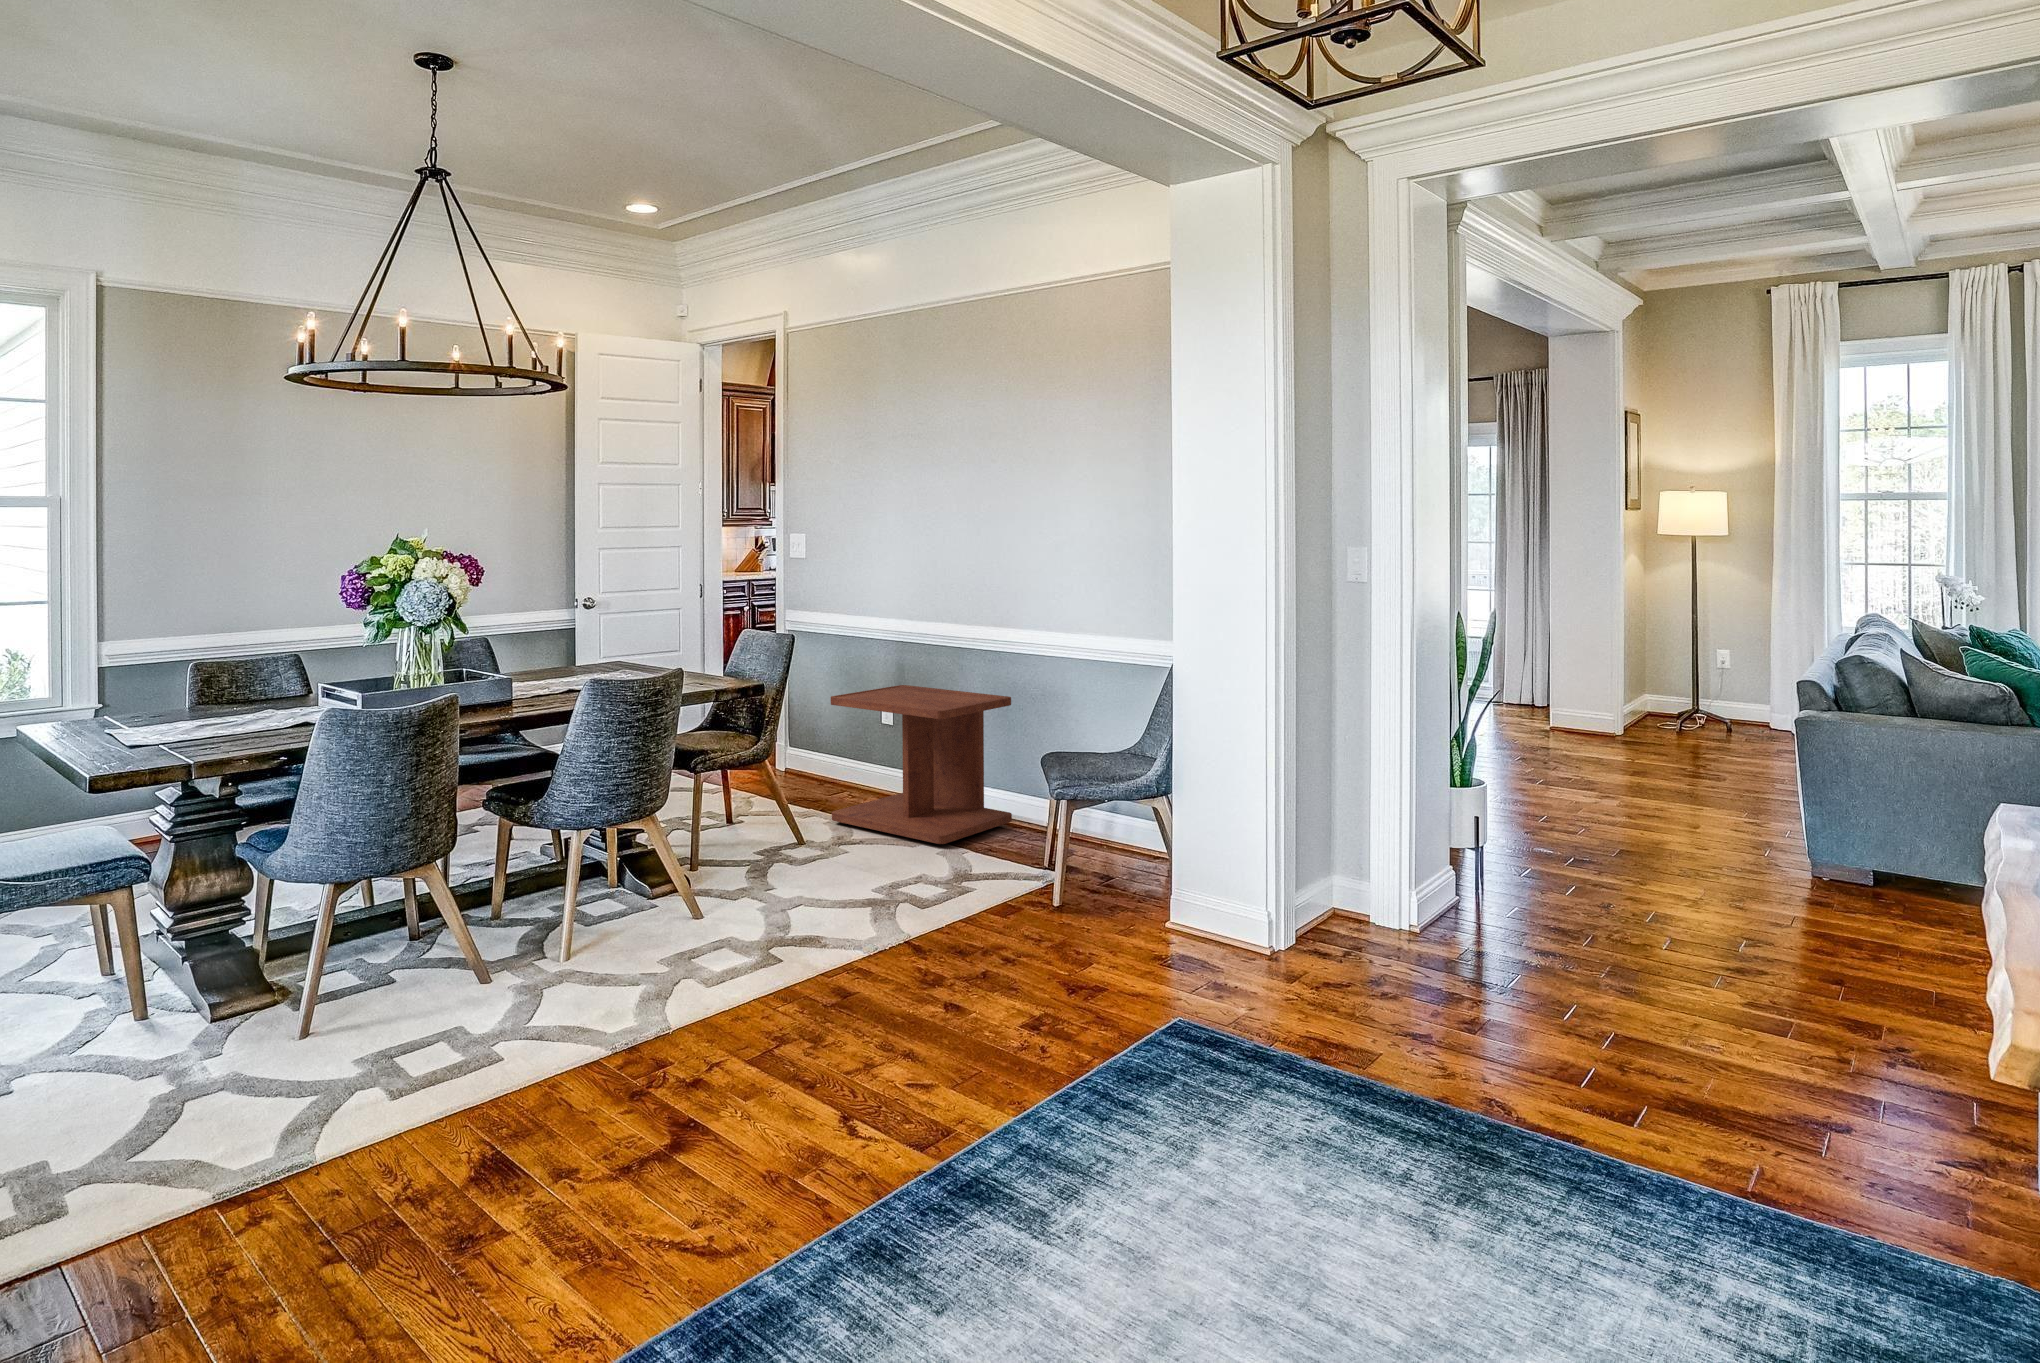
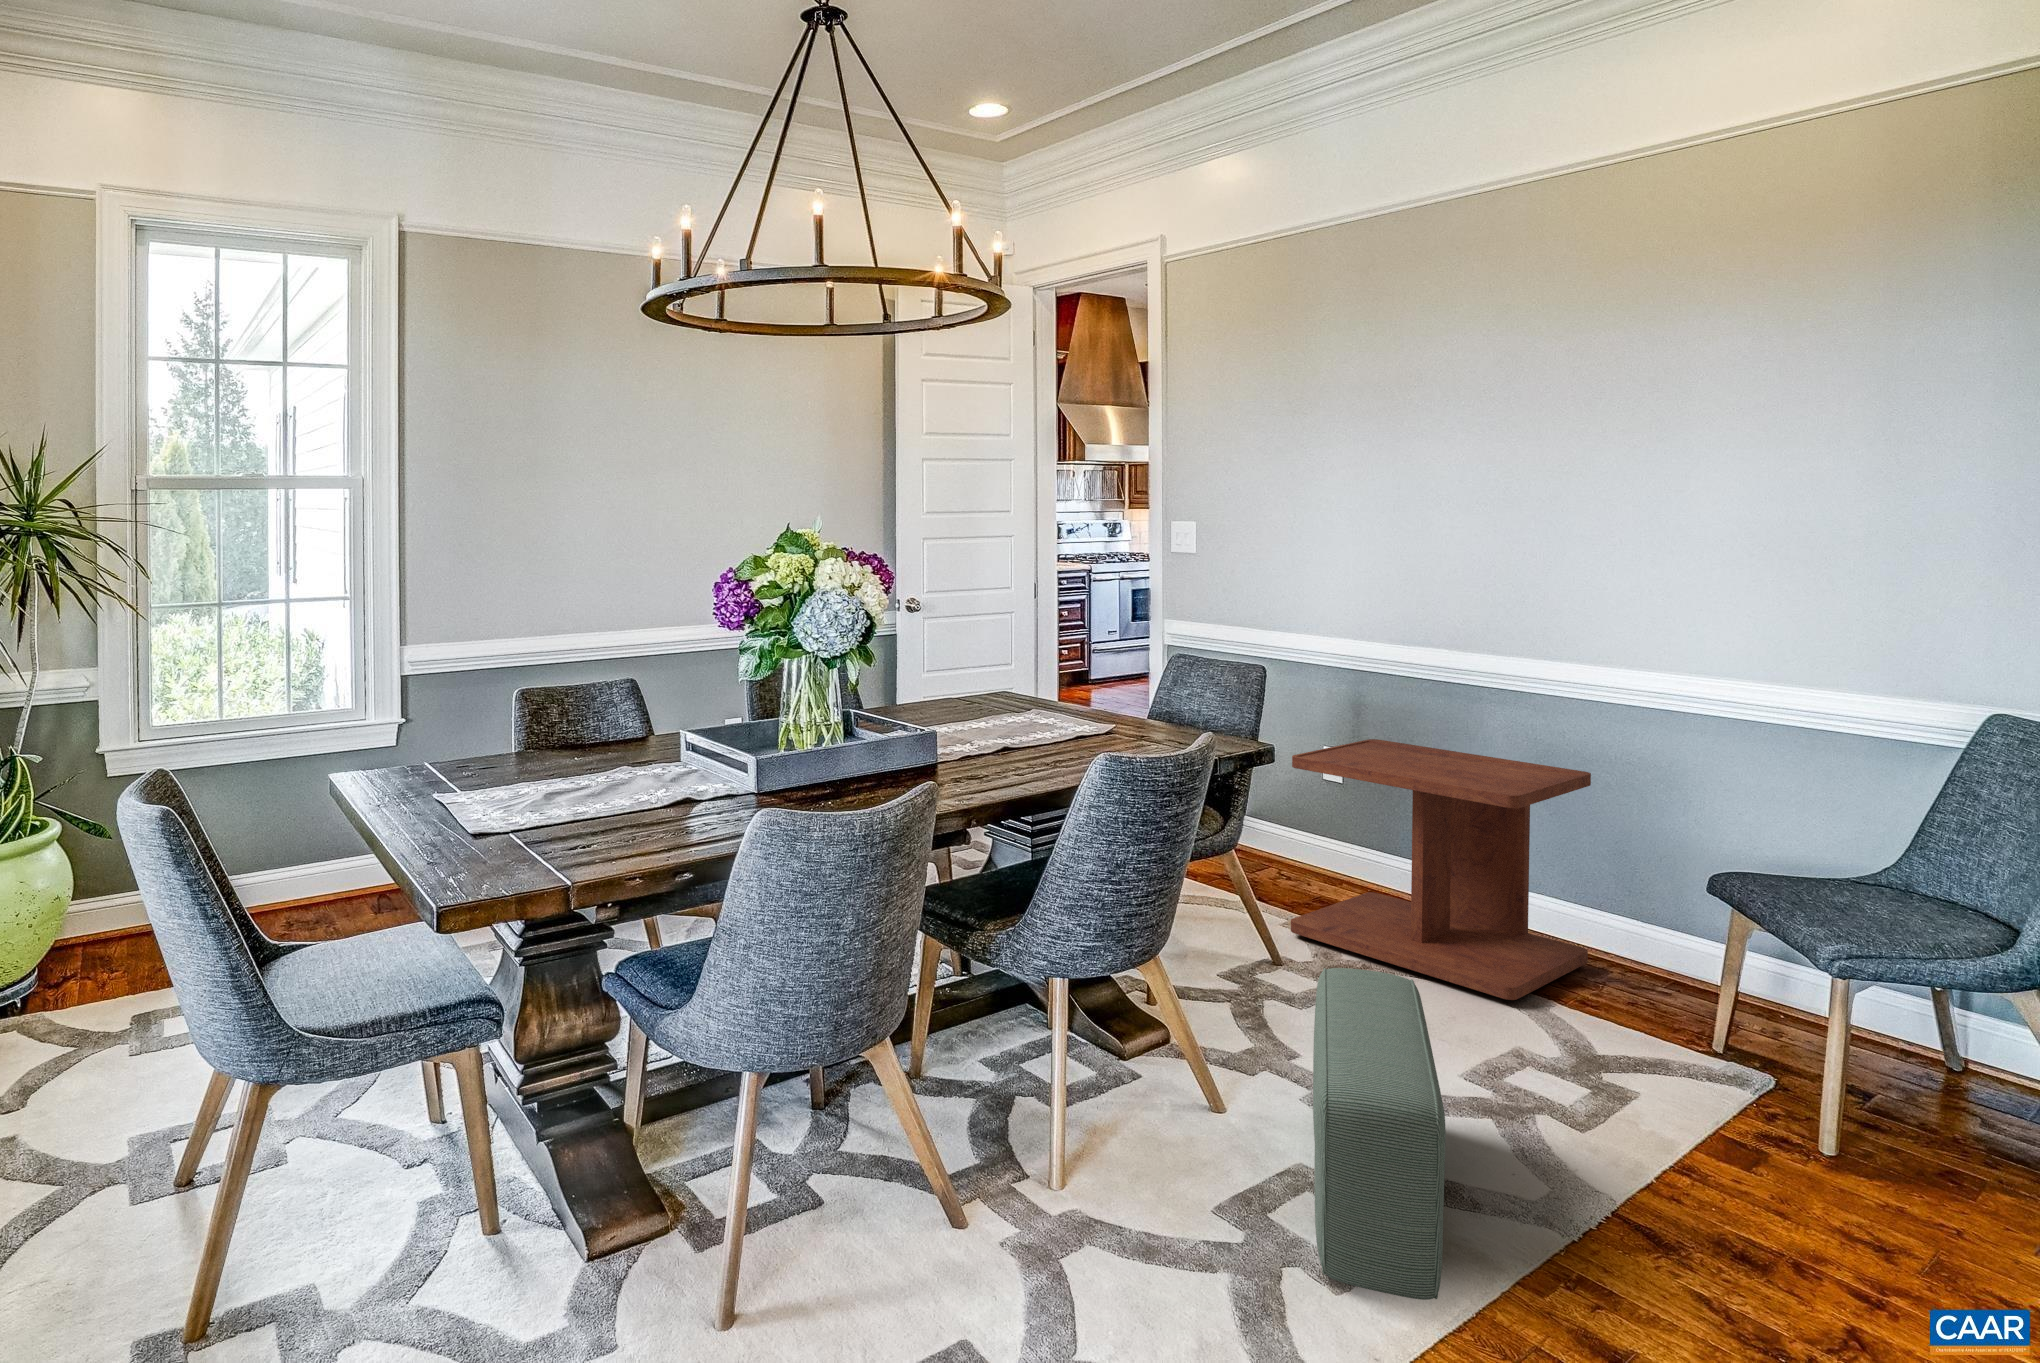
pouf: none [704,815,823,978] -> present [1313,968,1446,1300]

